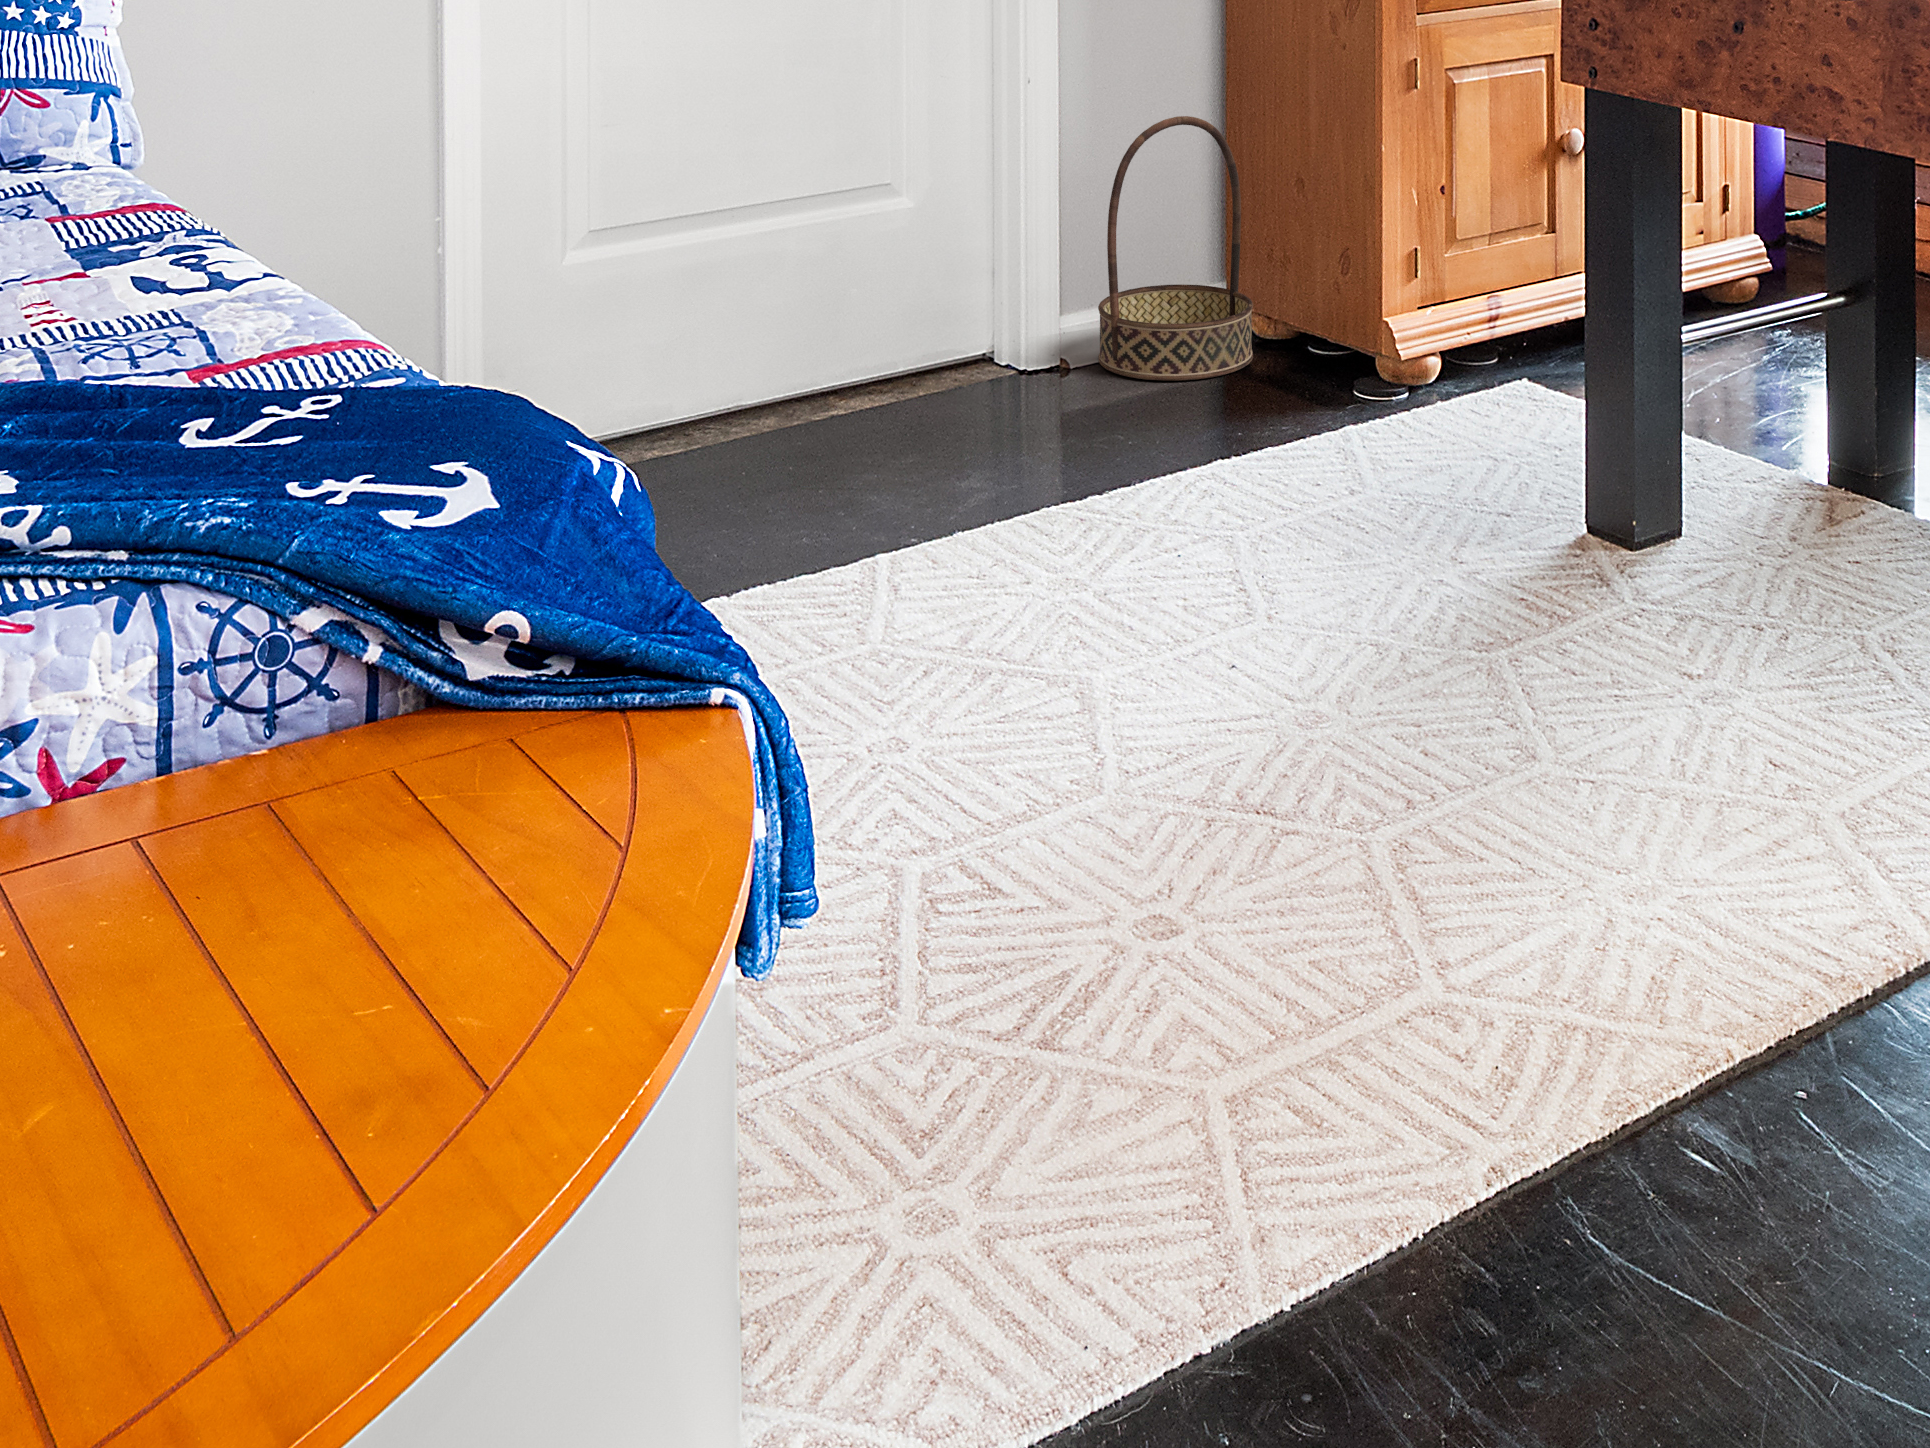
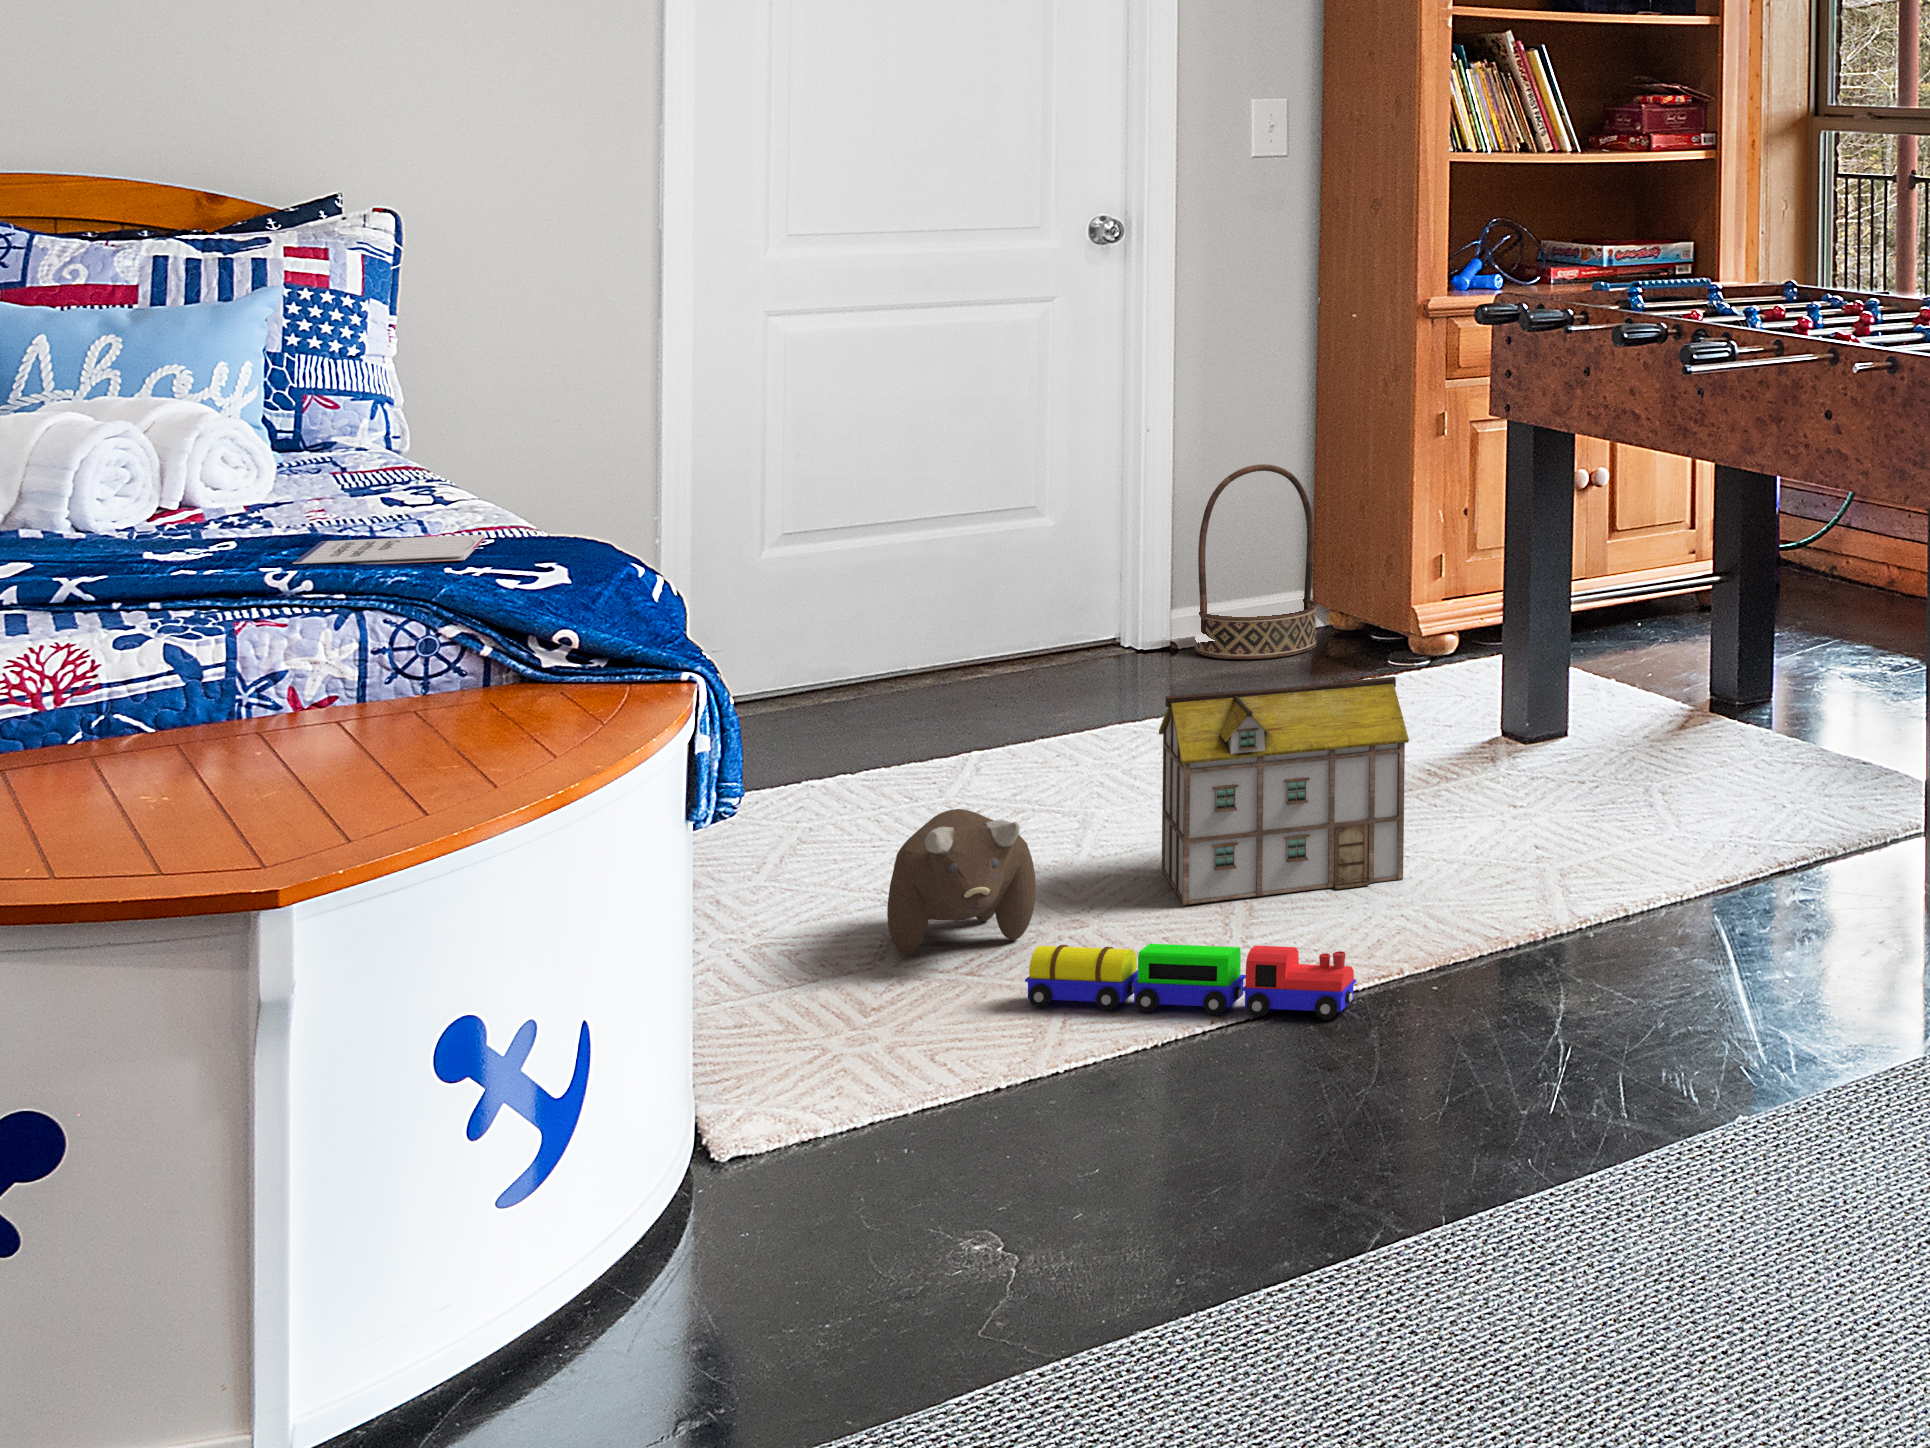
notebook: none [24,380,316,479] -> present [293,535,485,564]
toy house: none [1263,525,1658,917] -> present [1159,677,1409,905]
plush toy: none [920,784,1150,1042] -> present [887,809,1036,955]
toy train: none [1210,1080,1775,1246] -> present [1025,944,1356,1020]

